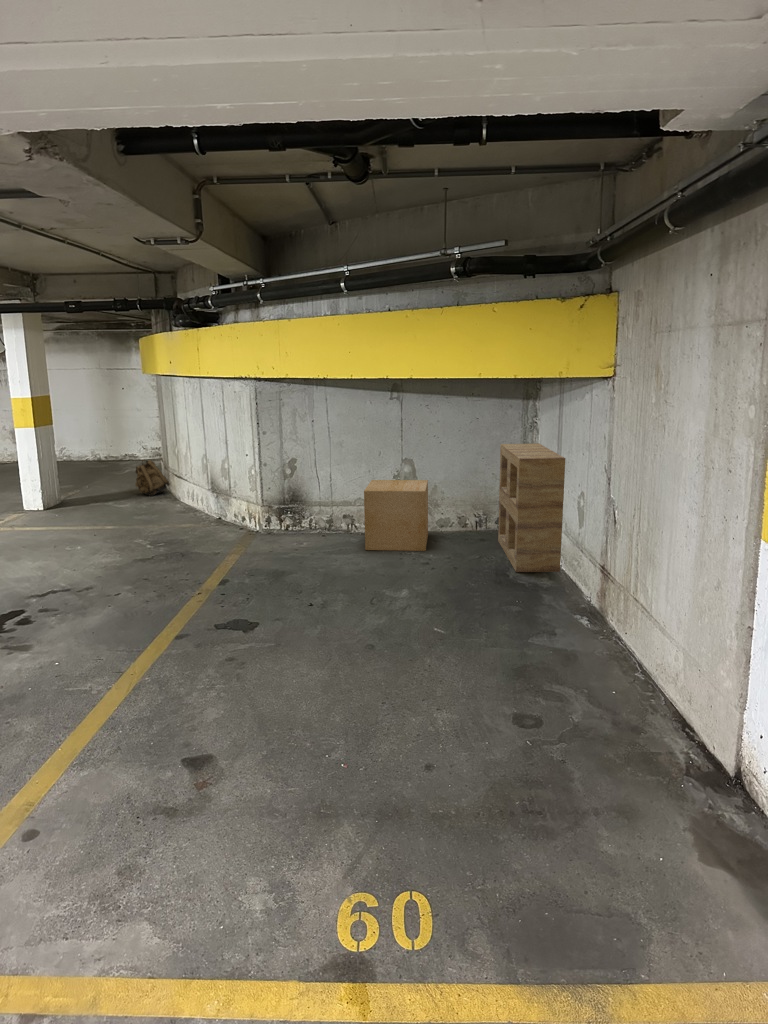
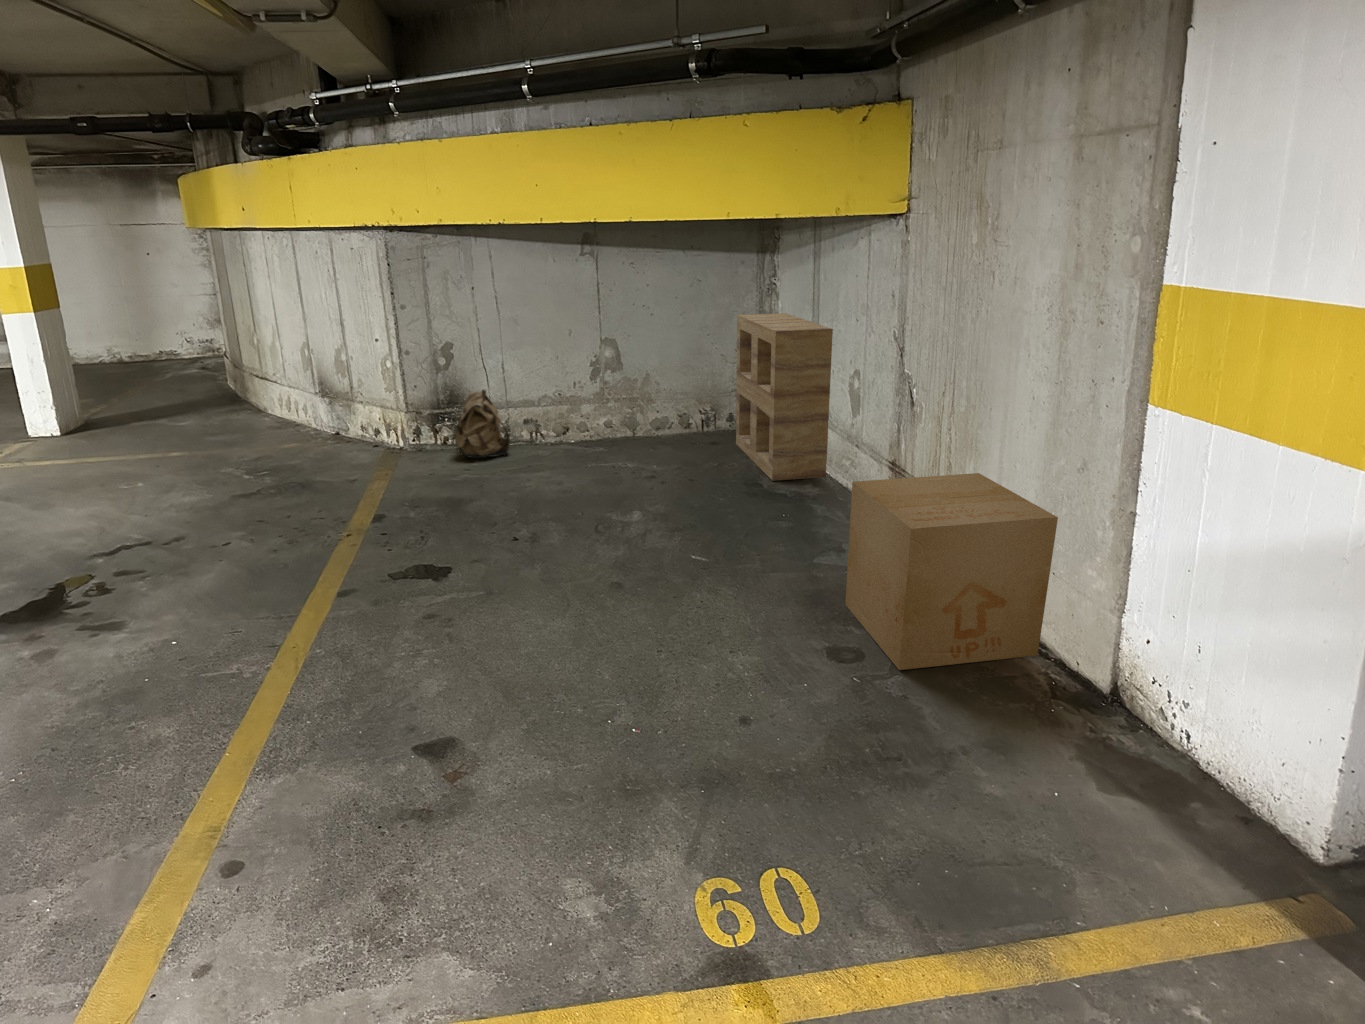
backpack: present [135,460,169,496] -> present [454,389,510,458]
cardboard box: present [364,480,428,551] -> present [845,473,1058,670]

